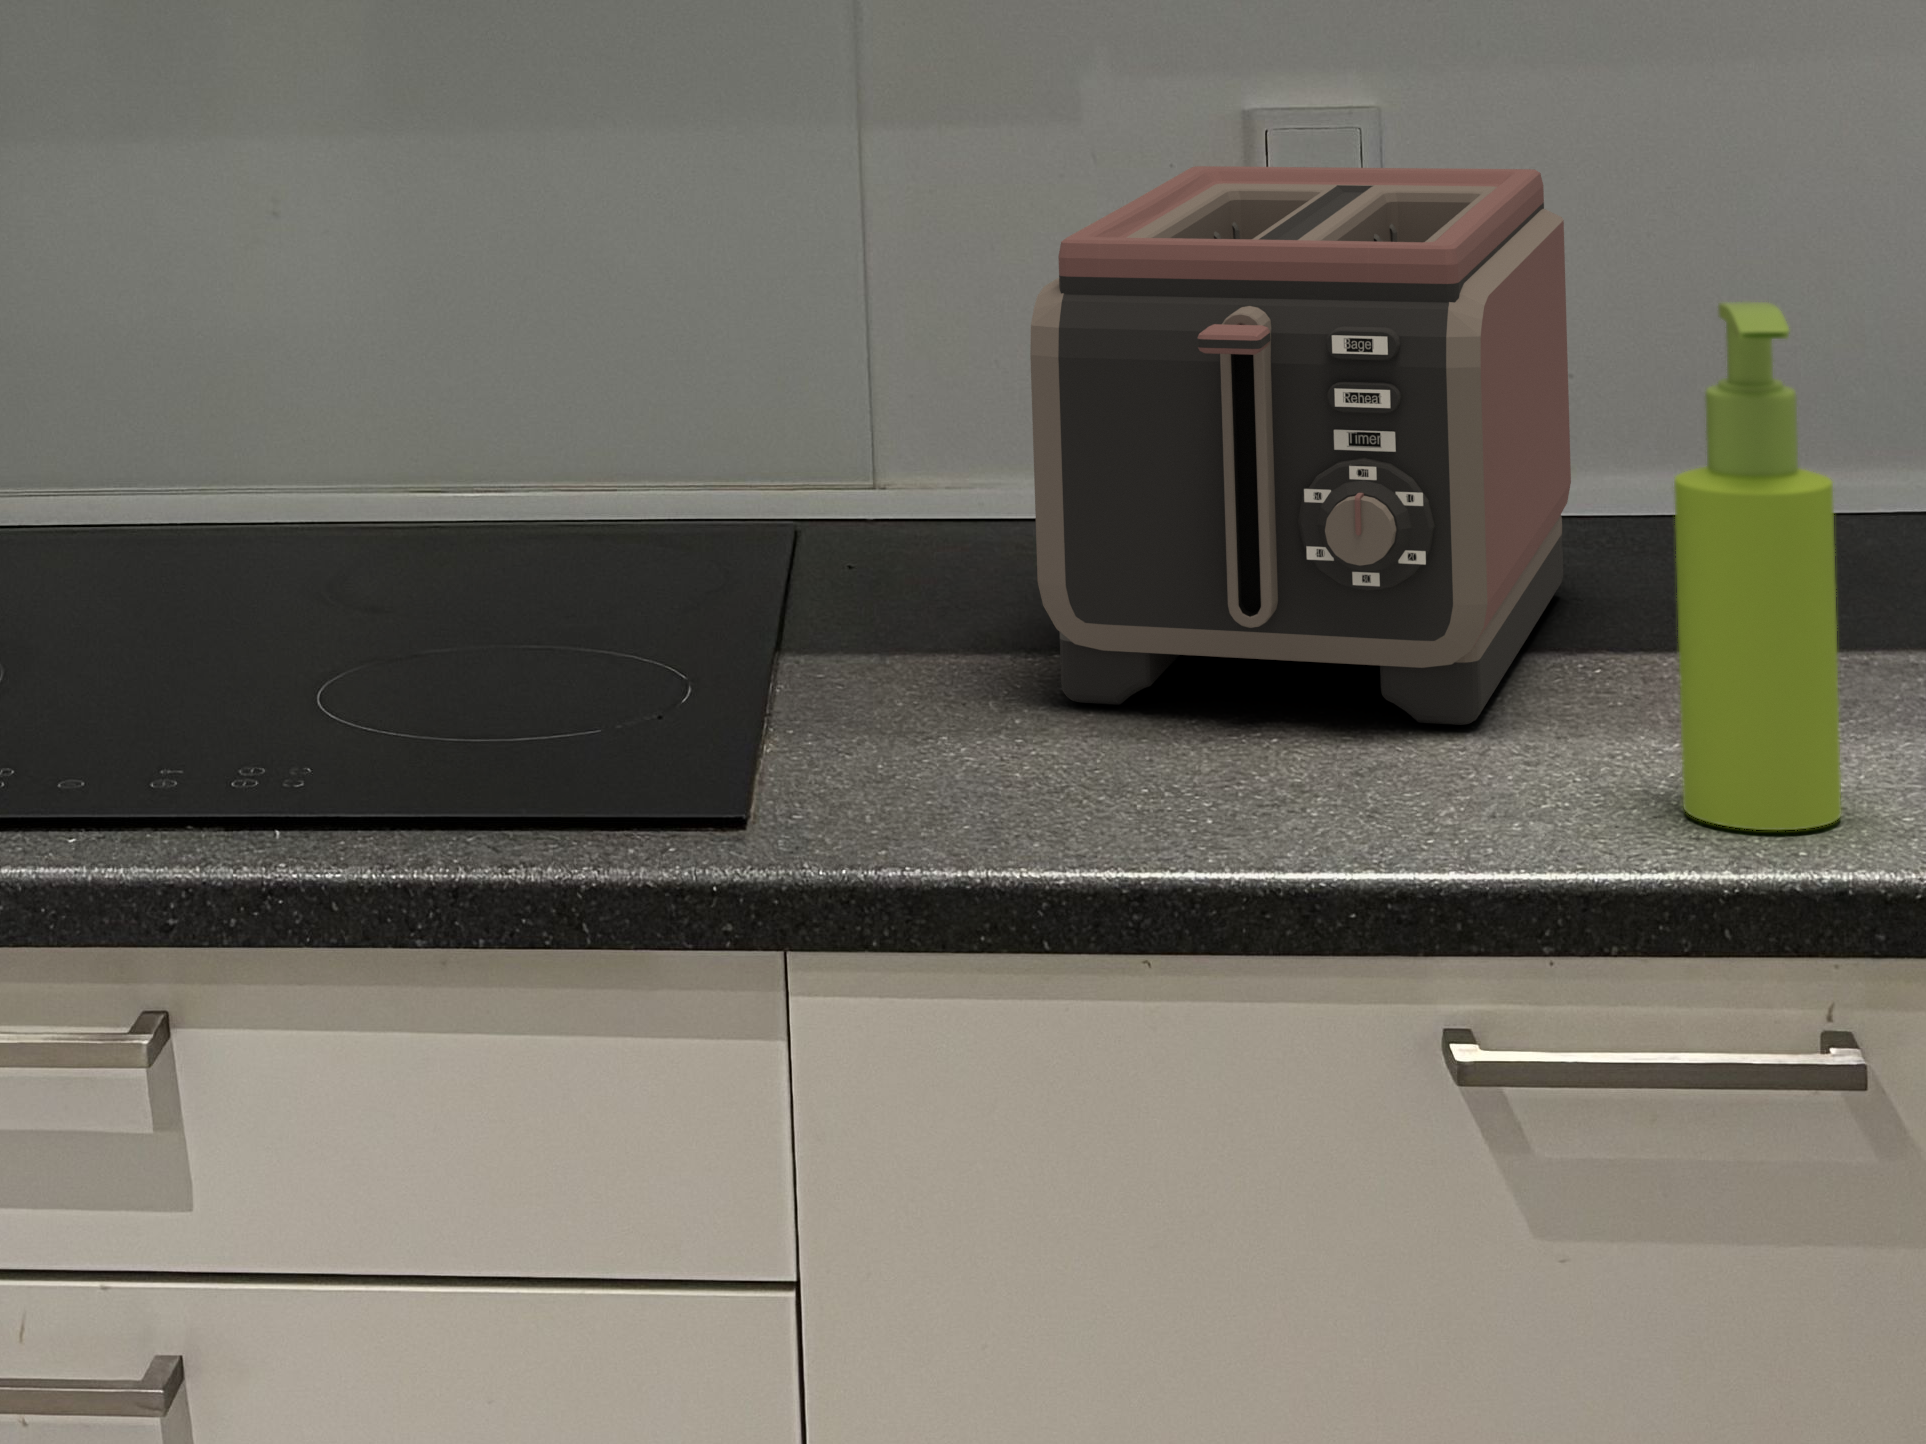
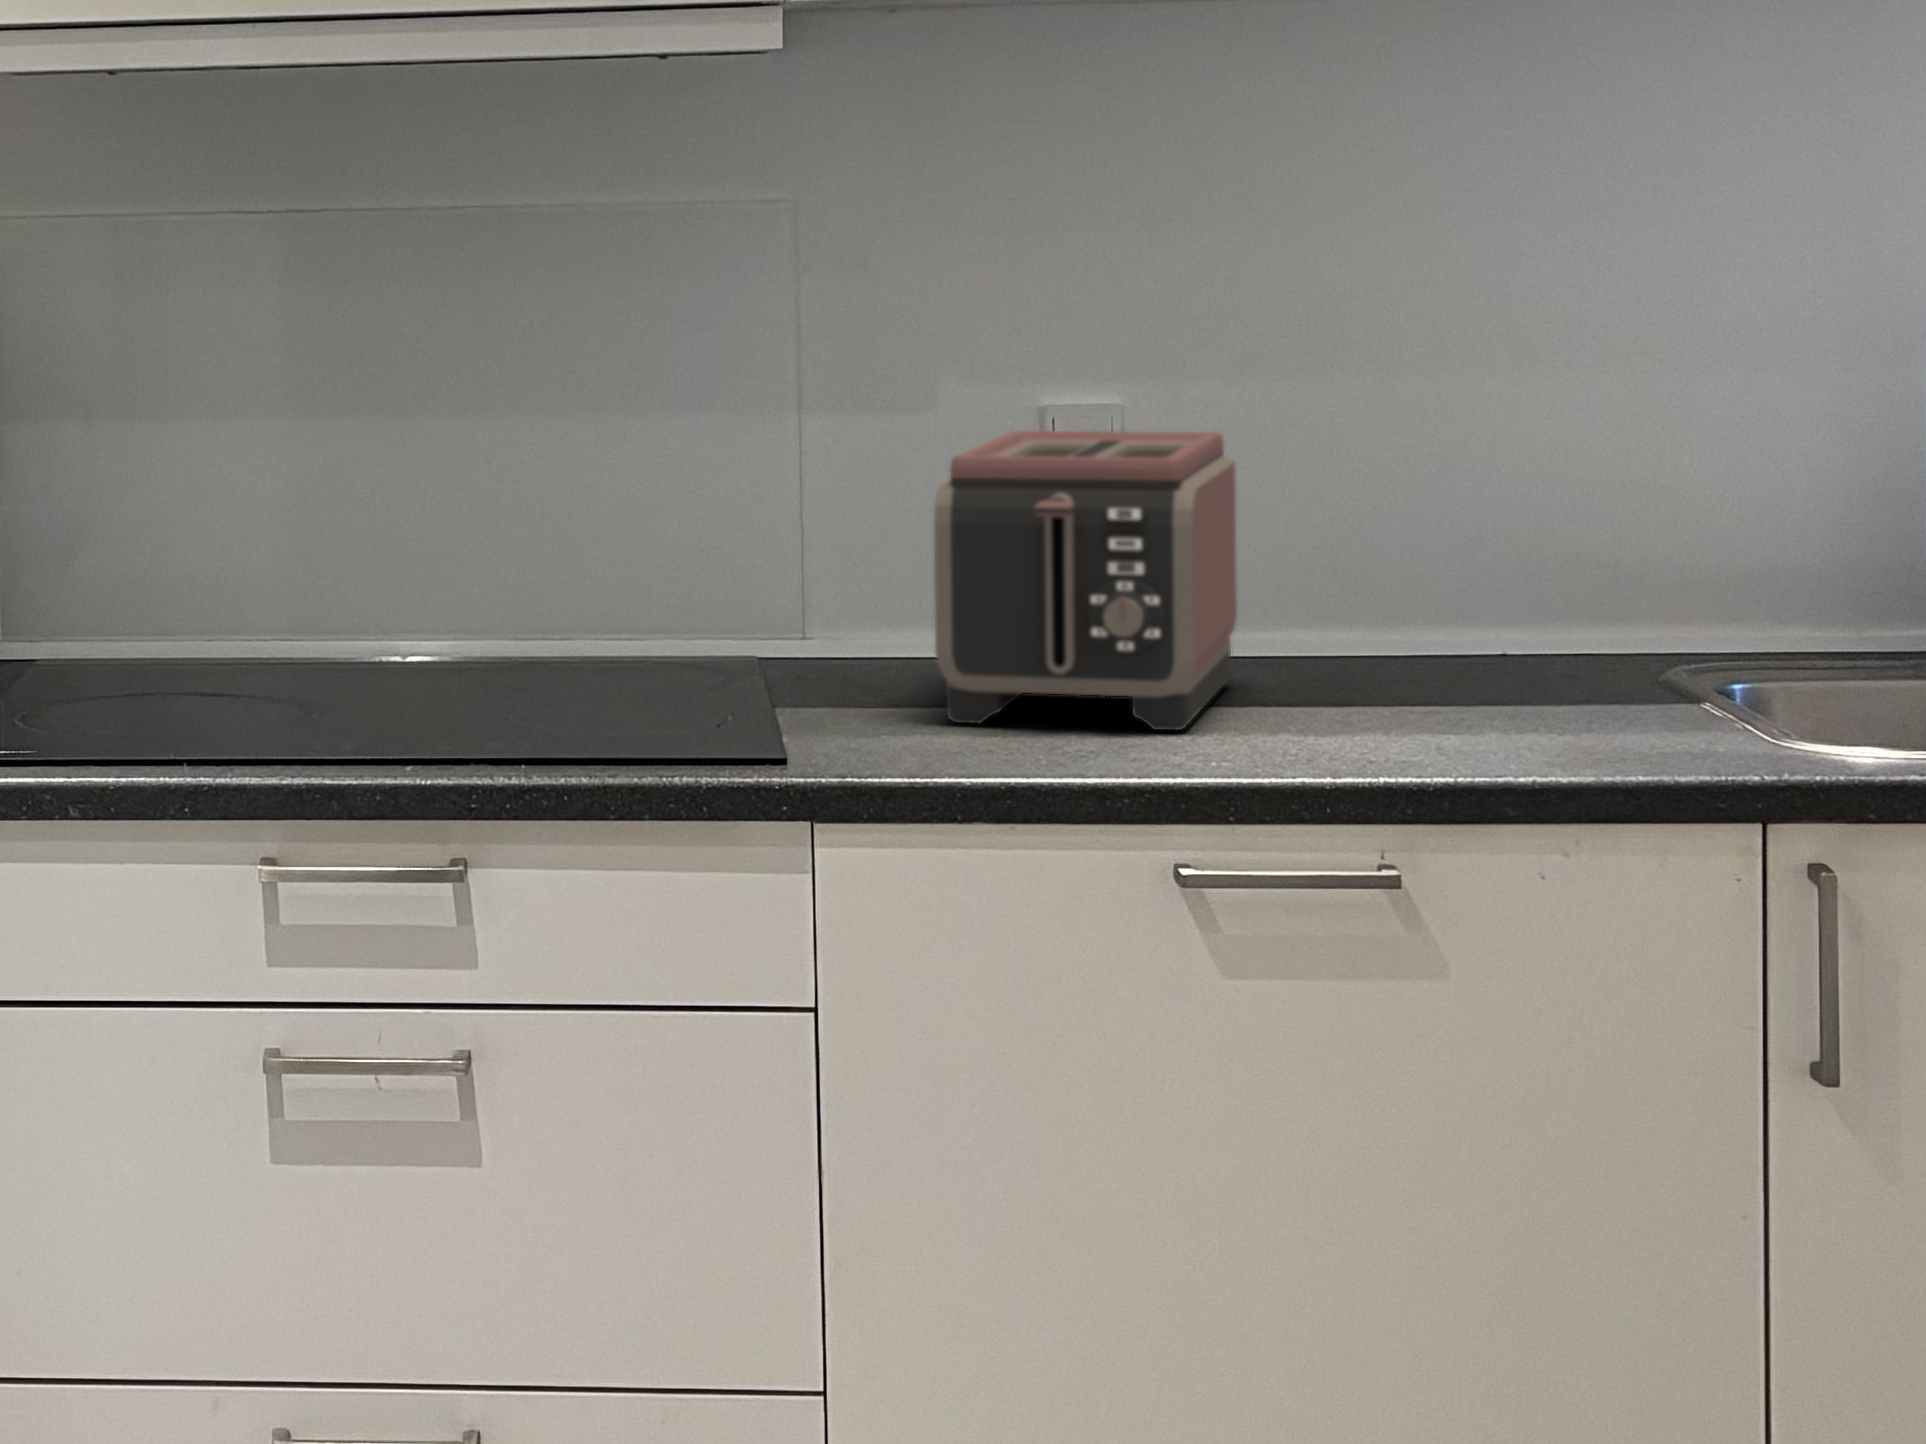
soap dispenser: present [1674,302,1841,830] -> none [1300,481,1388,764]

